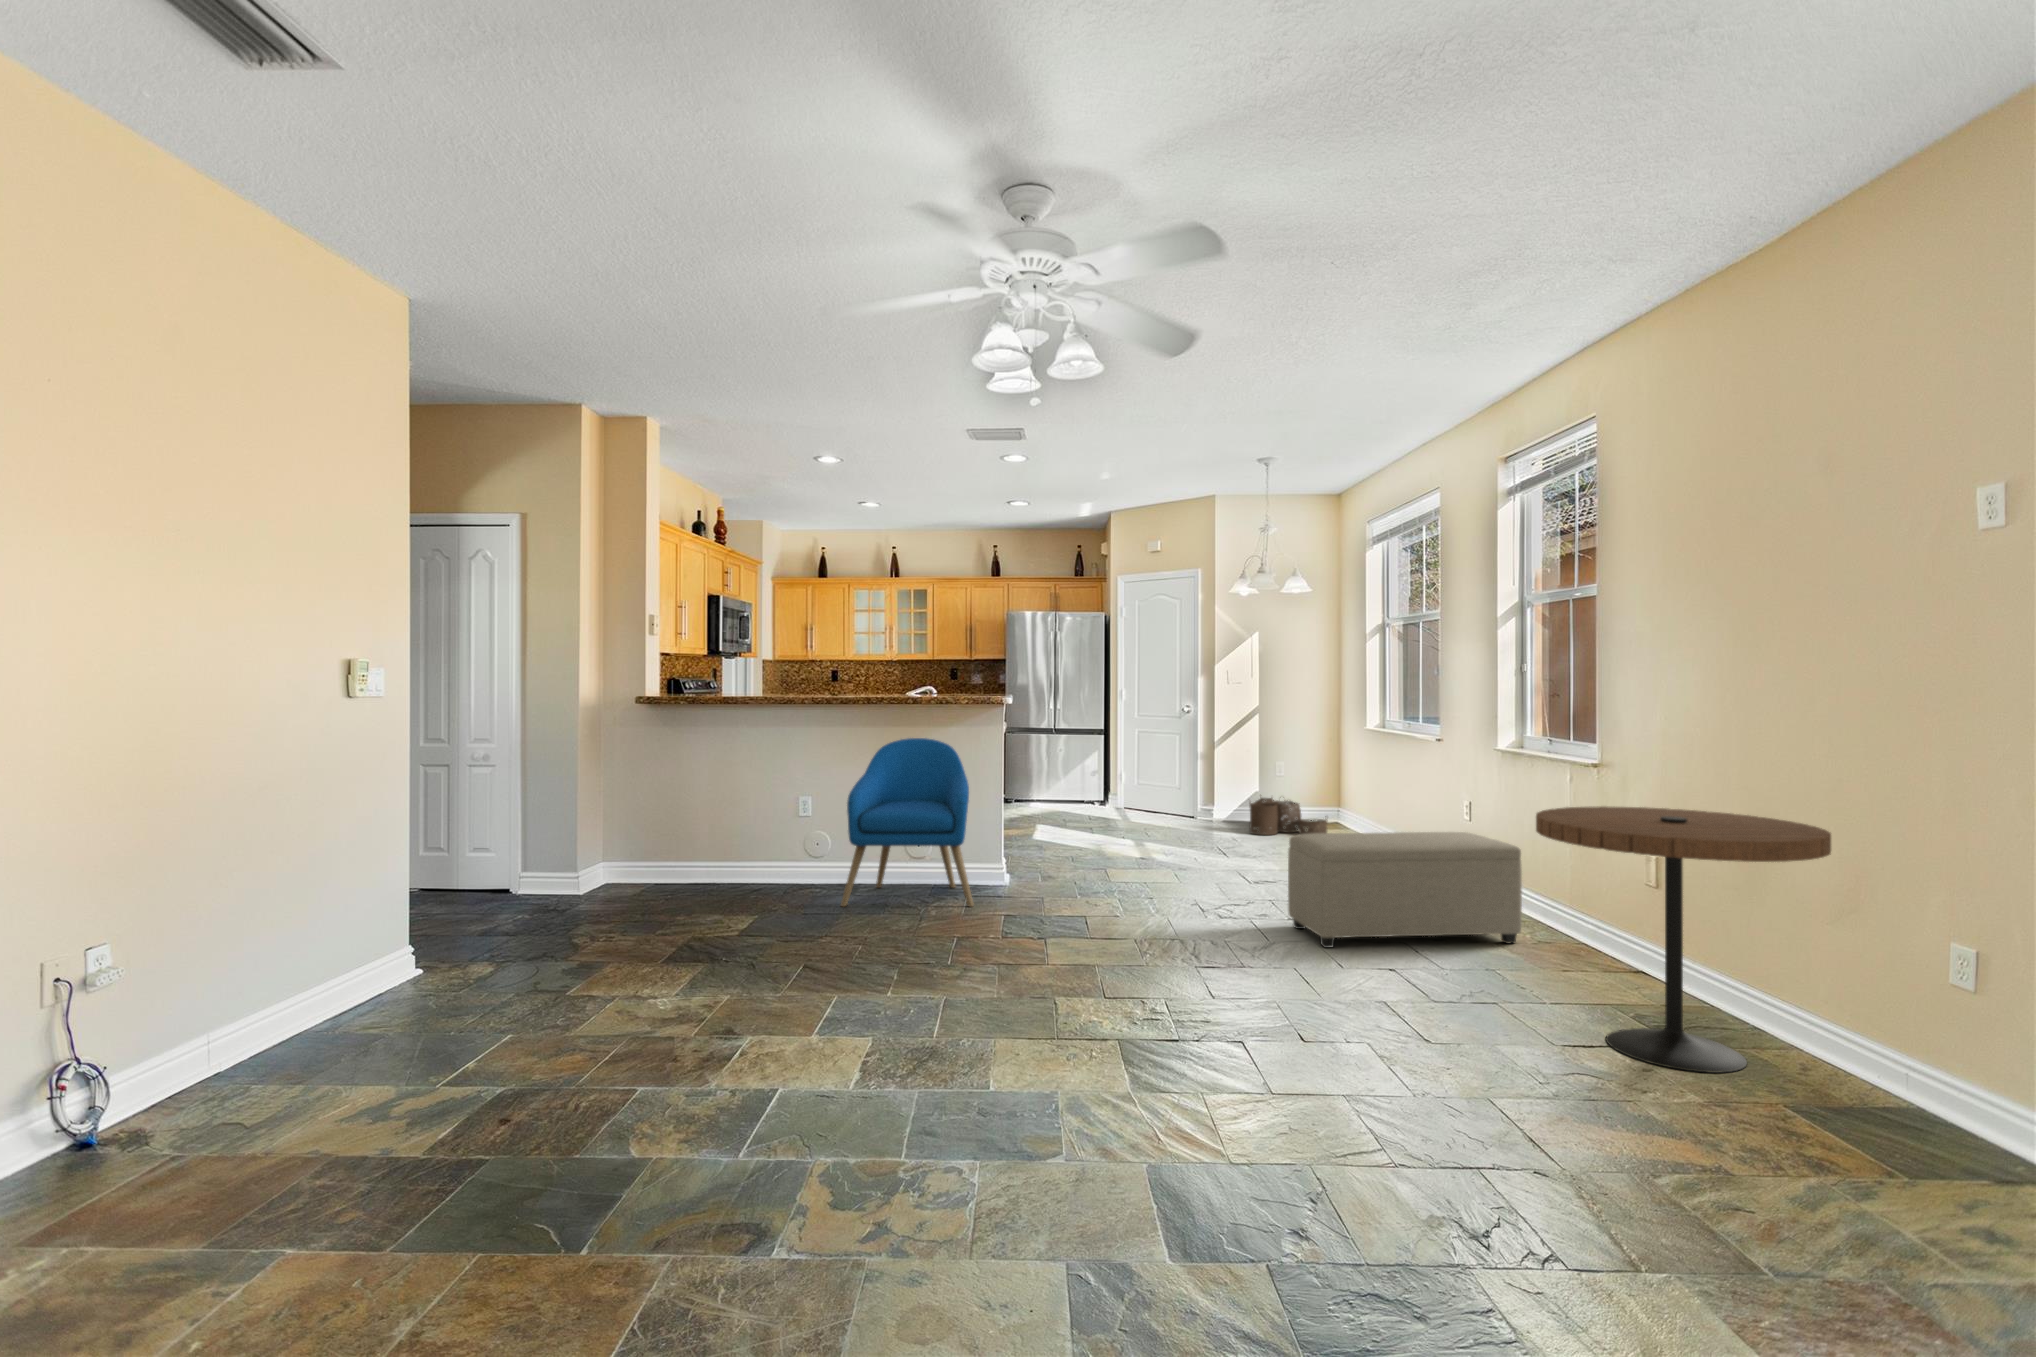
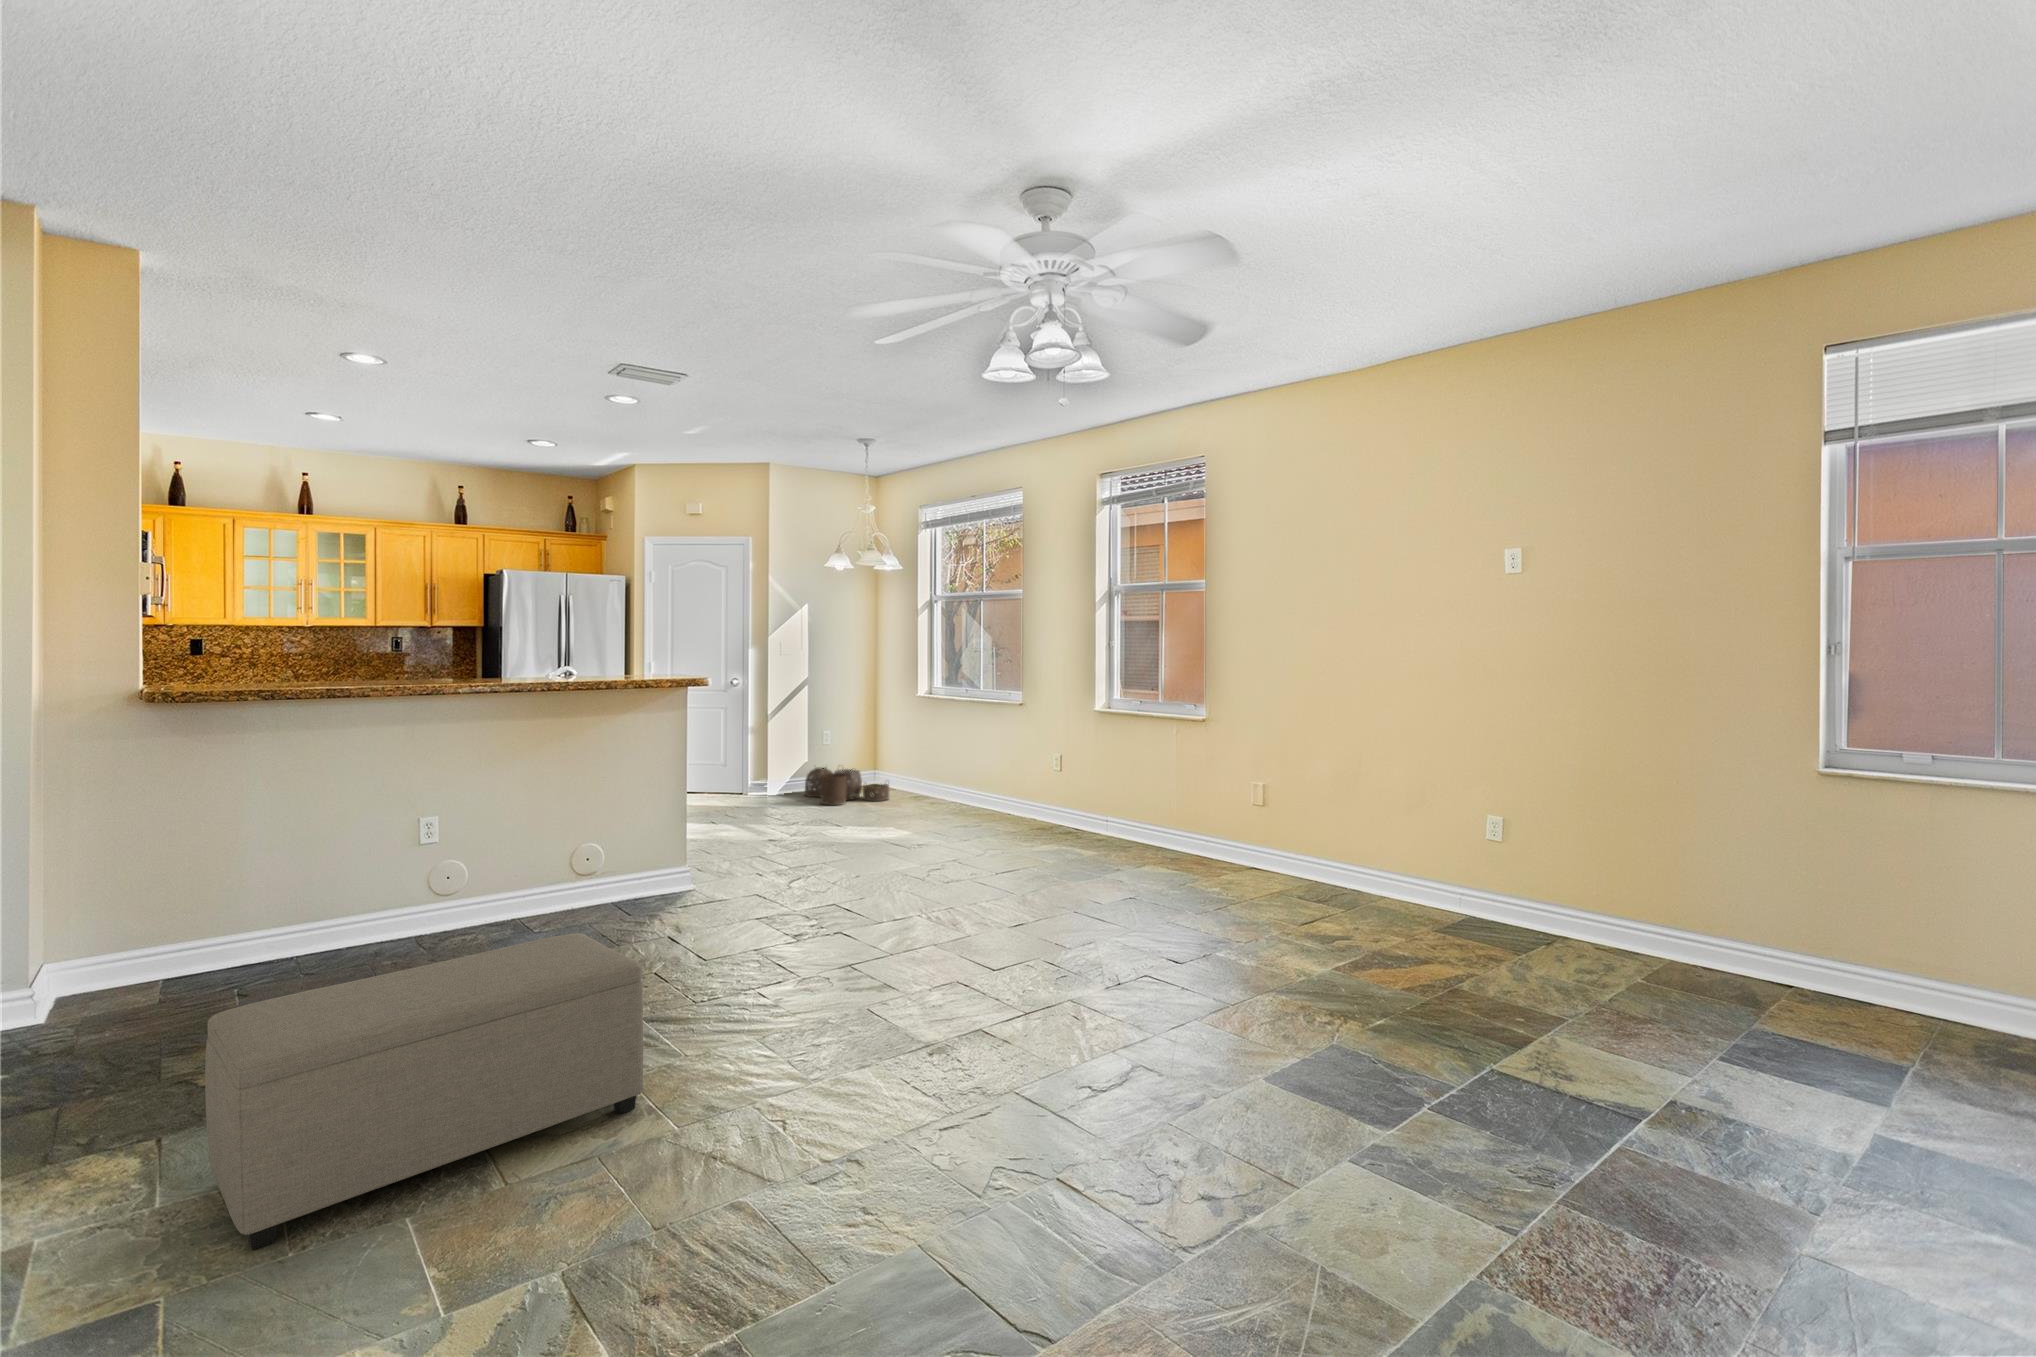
armchair: present [841,738,973,907] -> none [530,744,710,971]
side table: present [1536,806,1831,1073] -> none [1295,768,1479,950]
ottoman: present [1288,832,1522,948] -> present [205,933,643,1250]

